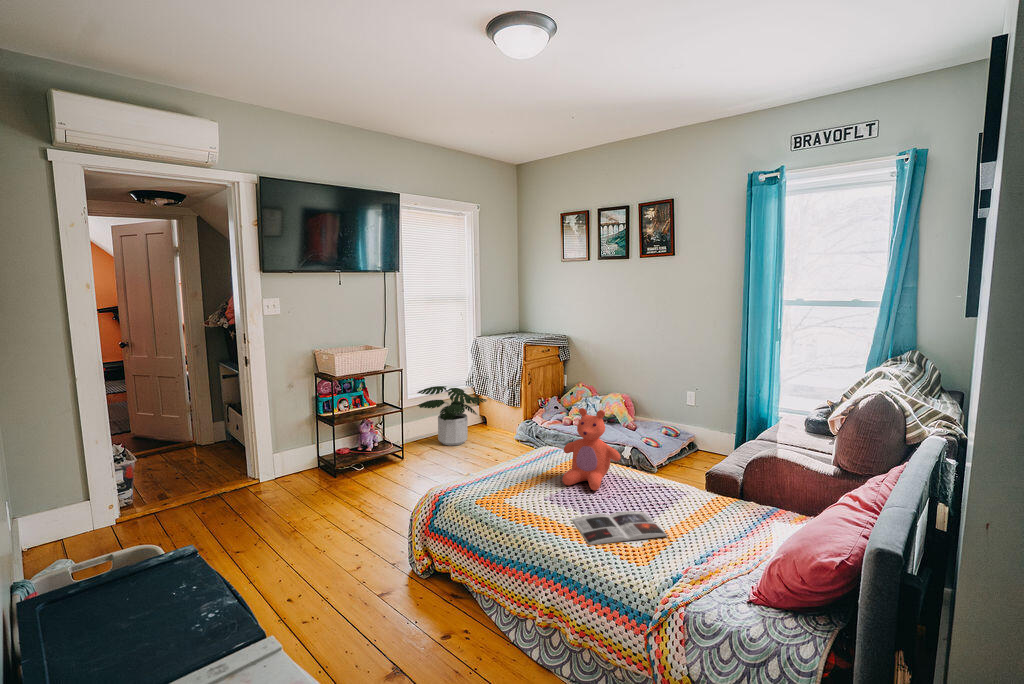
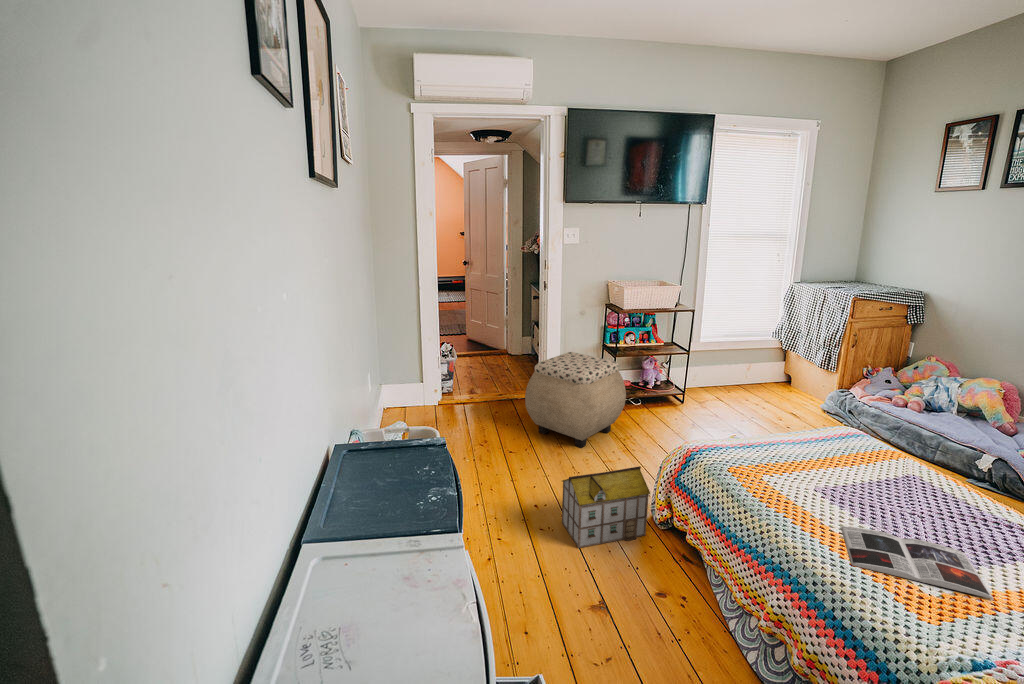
potted plant: present [417,386,487,446] -> none [706,333,792,400]
teddy bear: present [563,408,621,491] -> none [848,393,949,501]
ottoman: none [236,427,354,530] -> present [525,352,626,448]
toy house: none [313,525,410,635] -> present [562,466,650,548]

